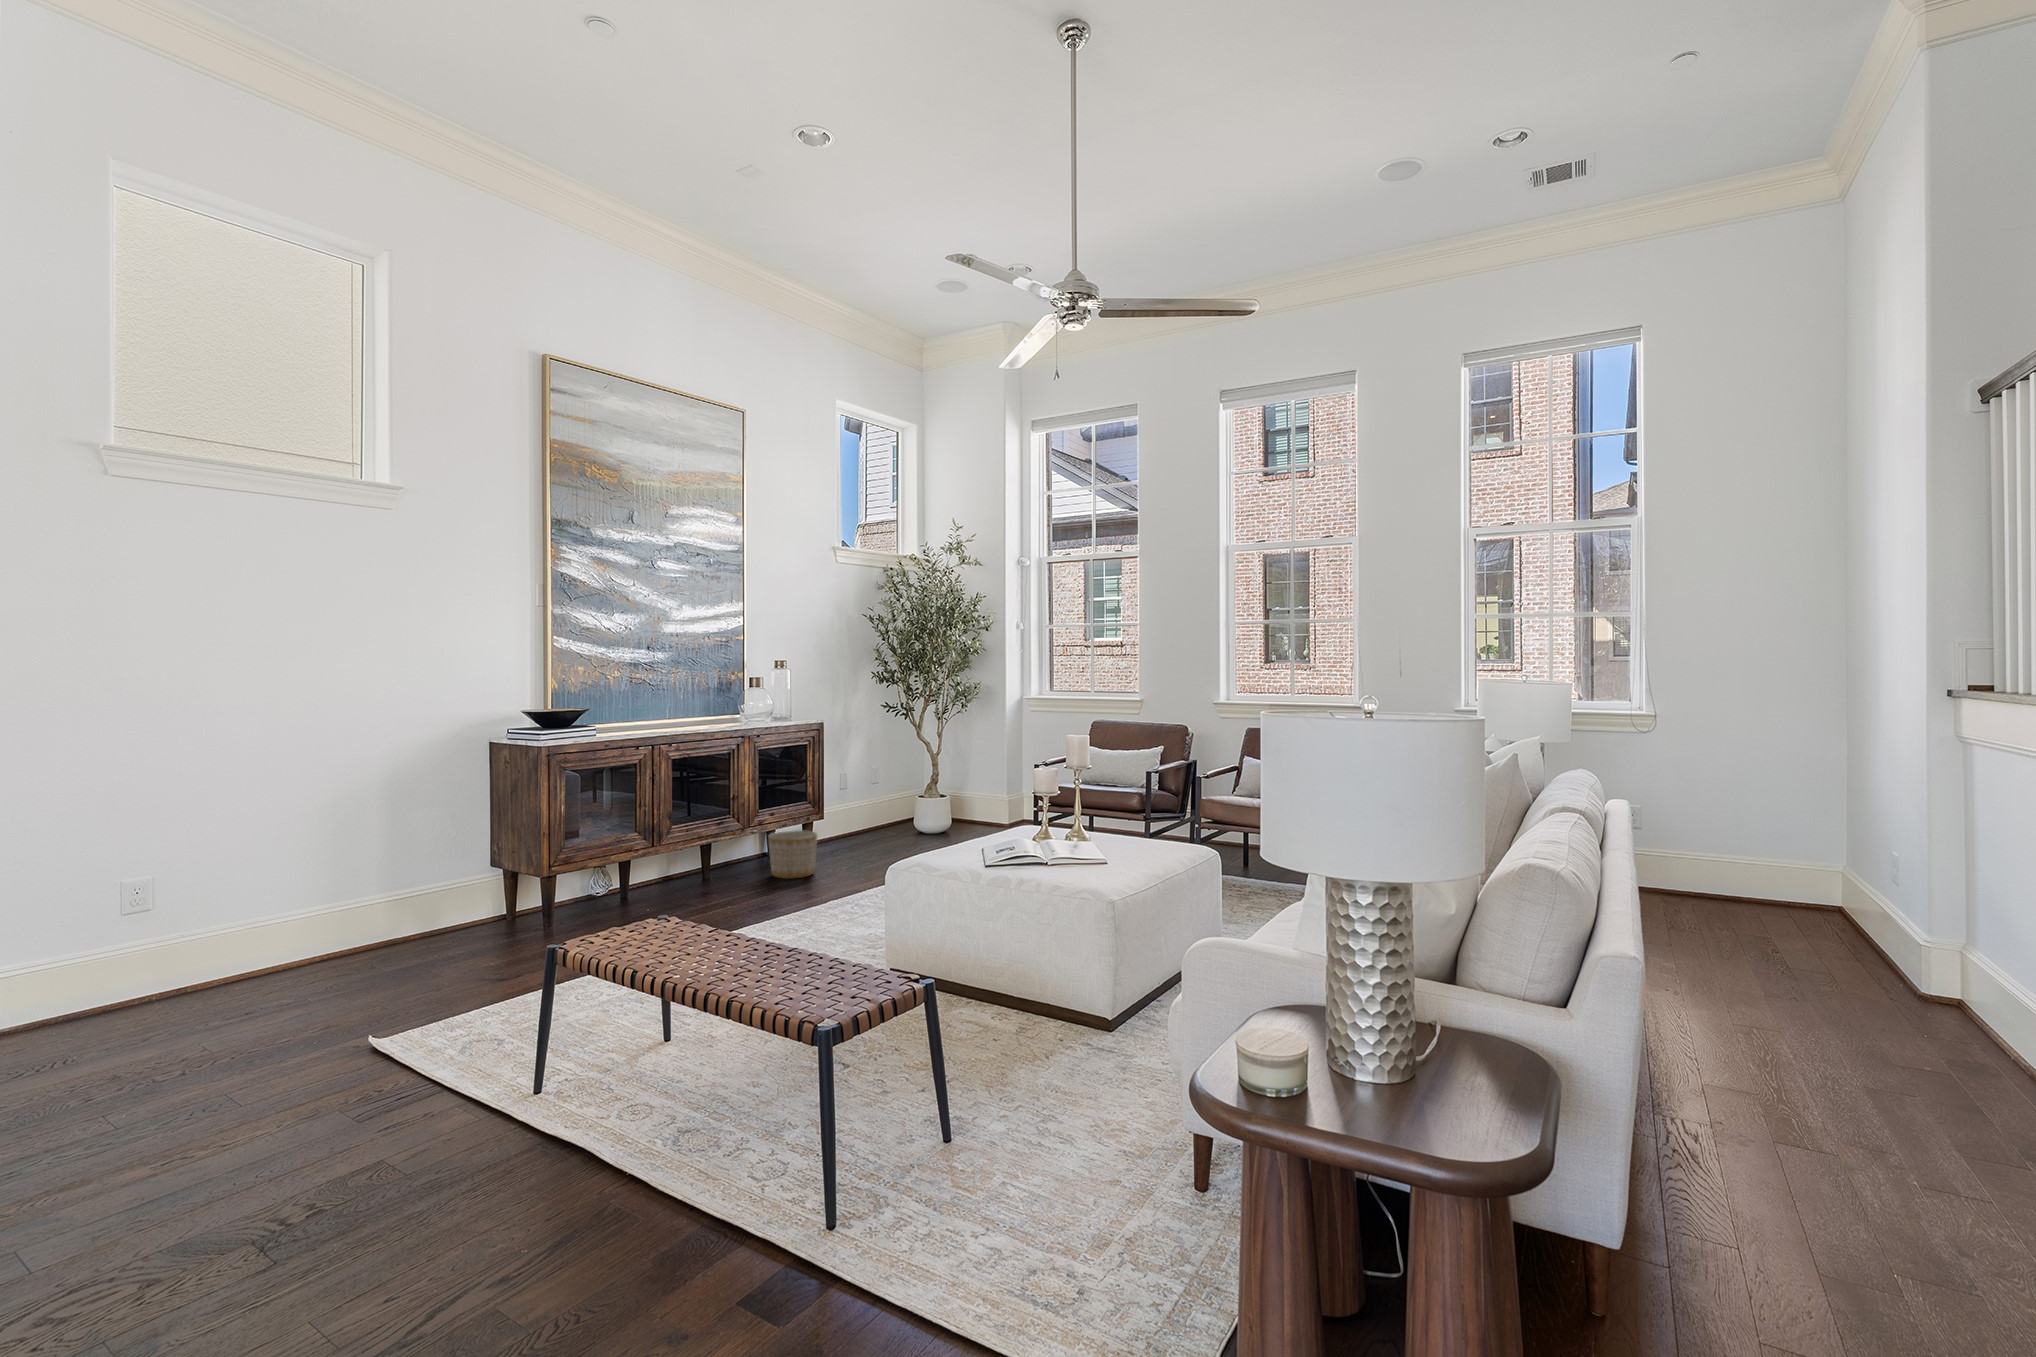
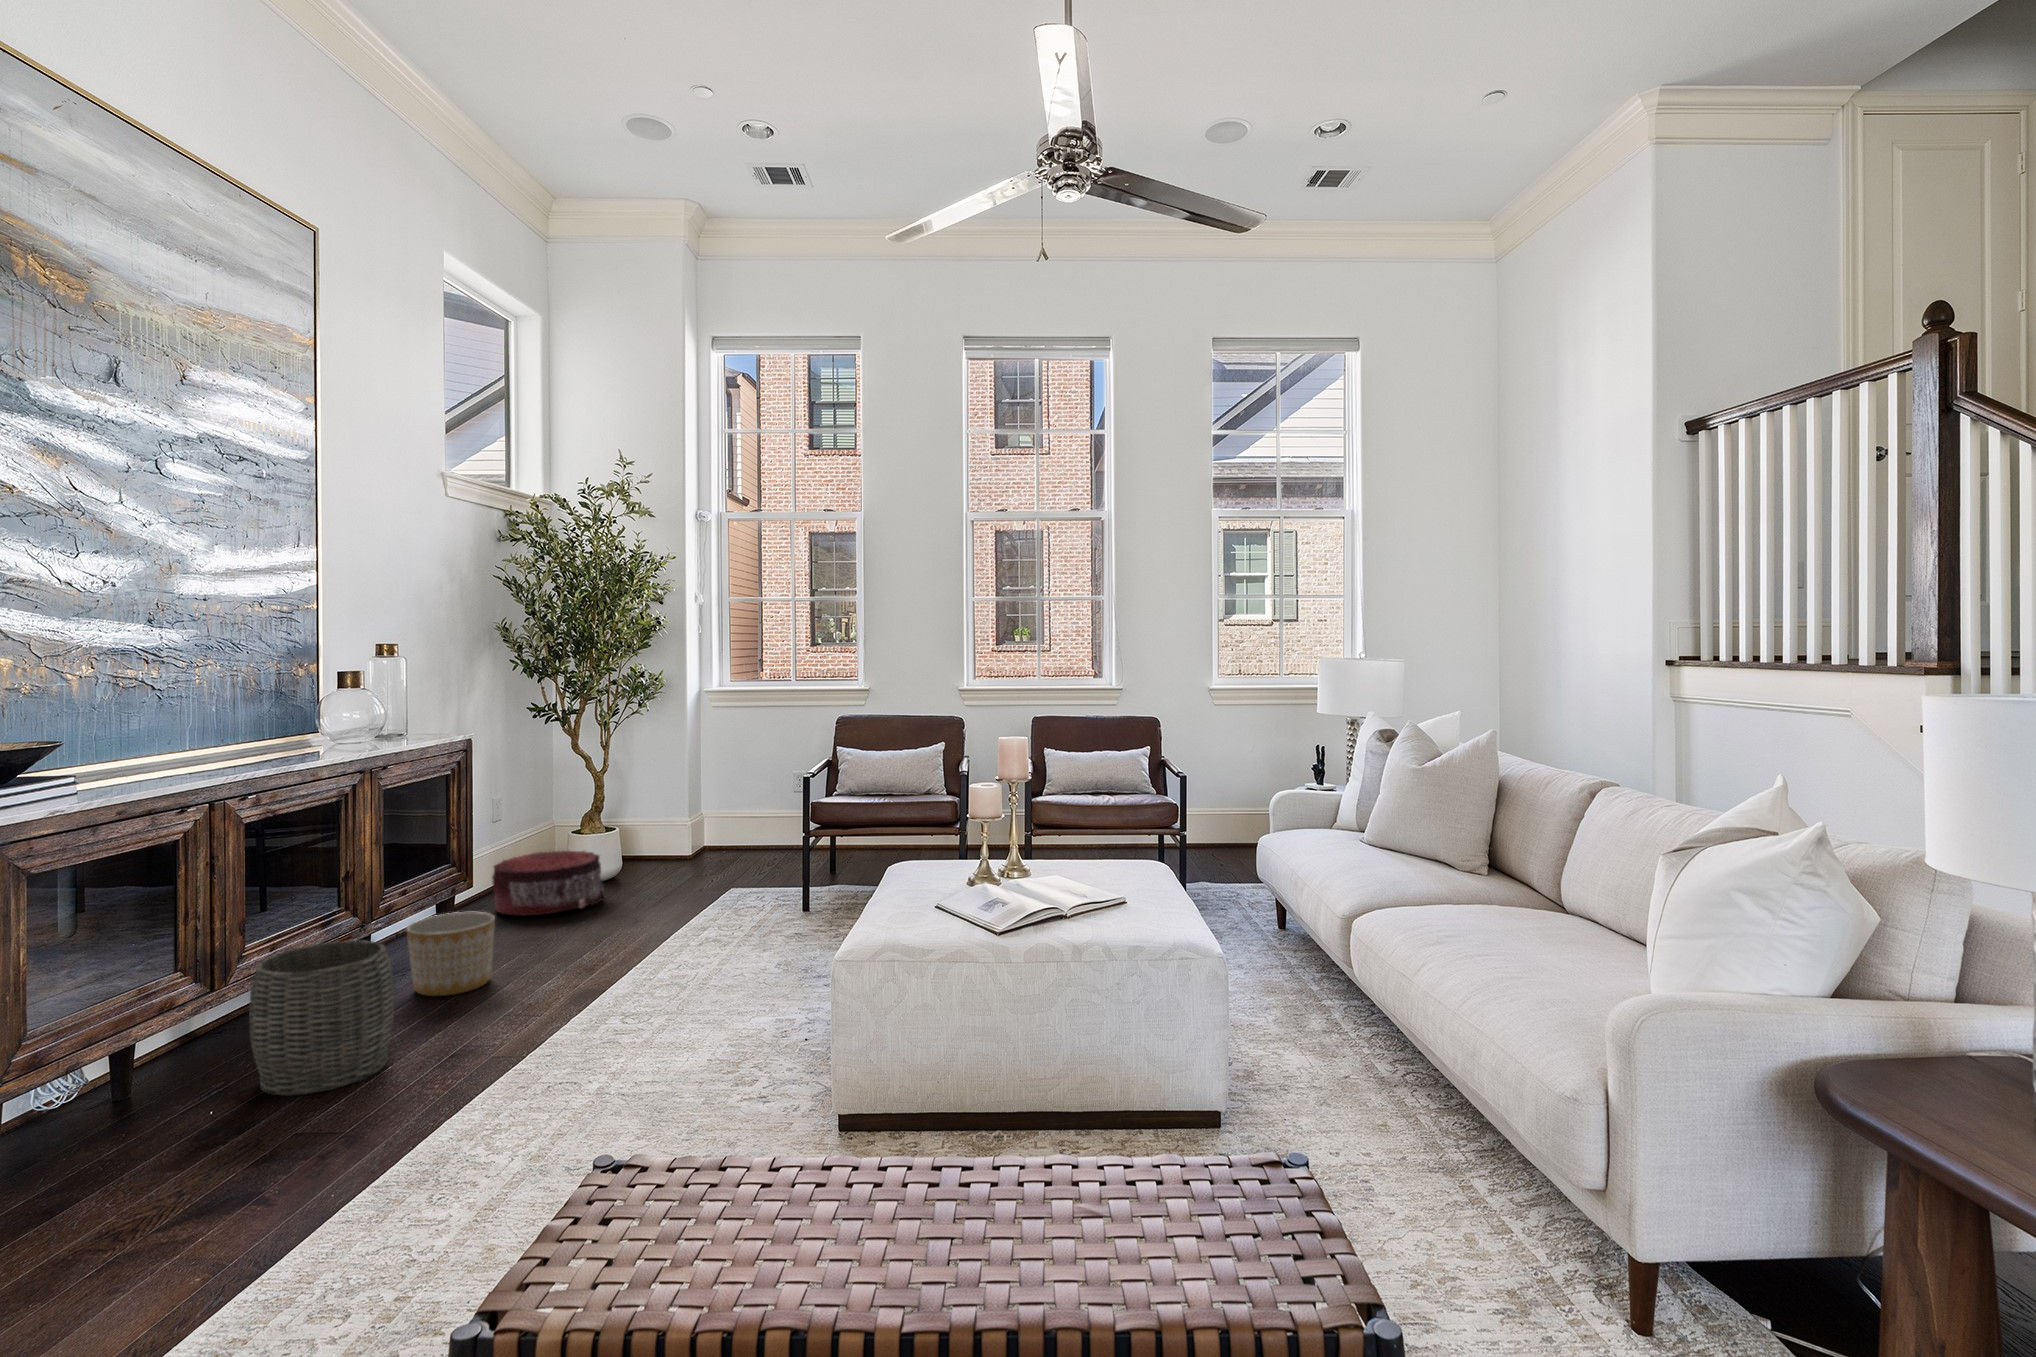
pouf: none [850,805,918,845] -> present [492,851,604,916]
woven basket: none [667,832,737,910] -> present [249,941,394,1096]

